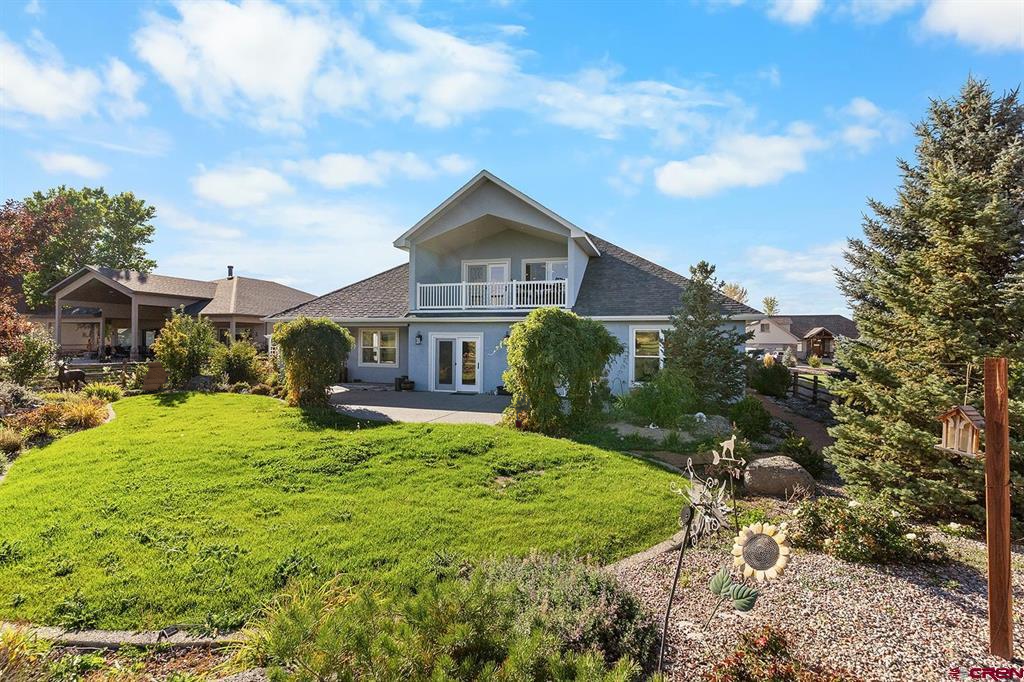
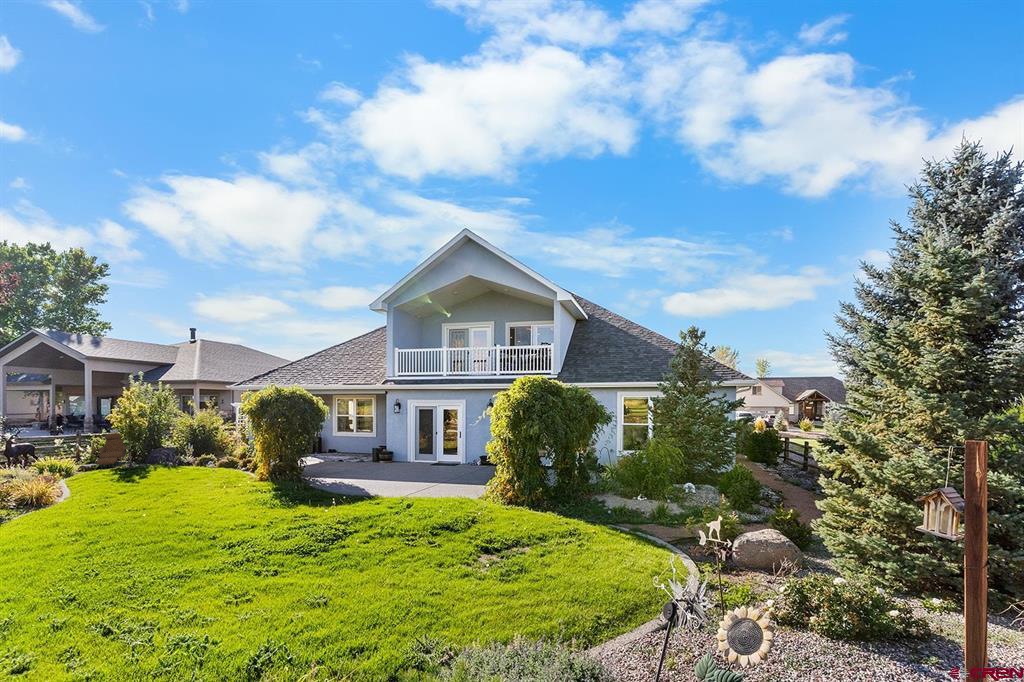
potted tree: present [509,393,530,428] -> none [492,464,516,502]

